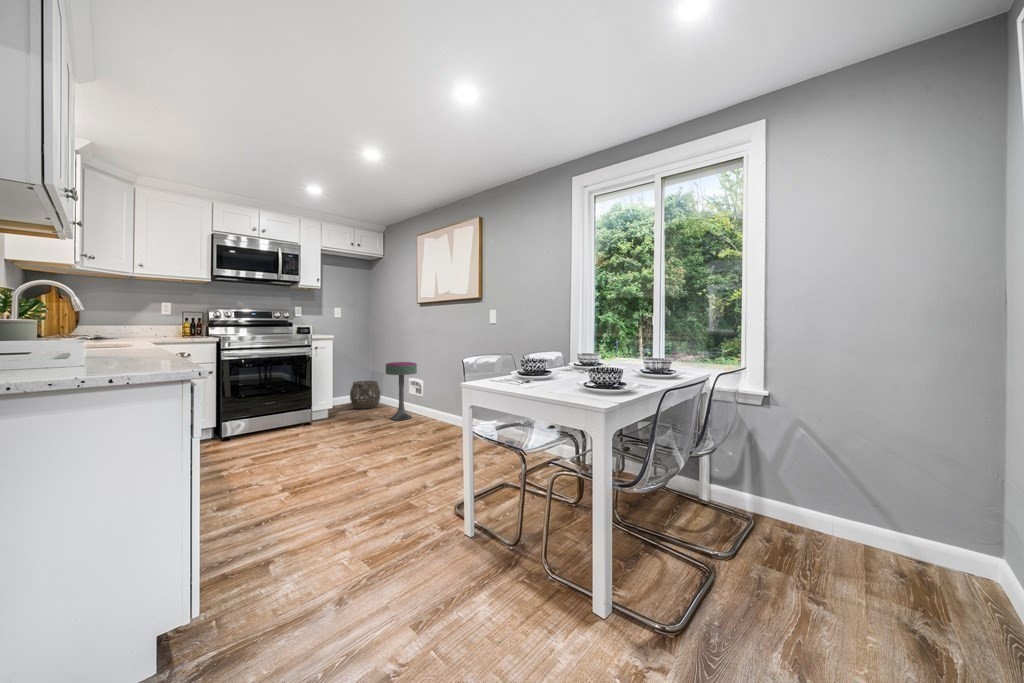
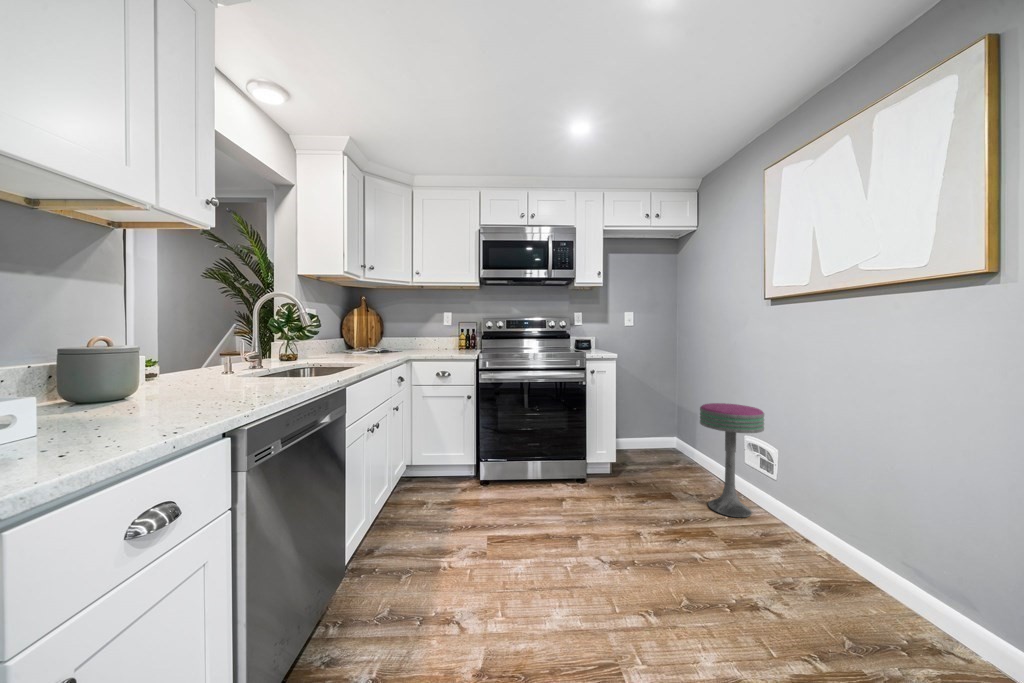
woven basket: present [350,381,380,409] -> none [641,420,689,468]

